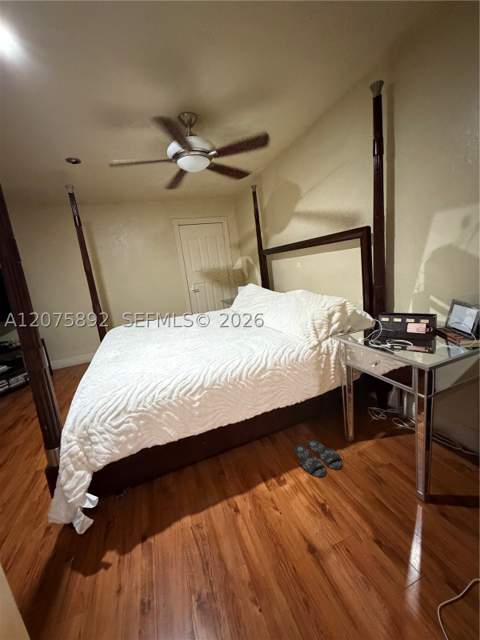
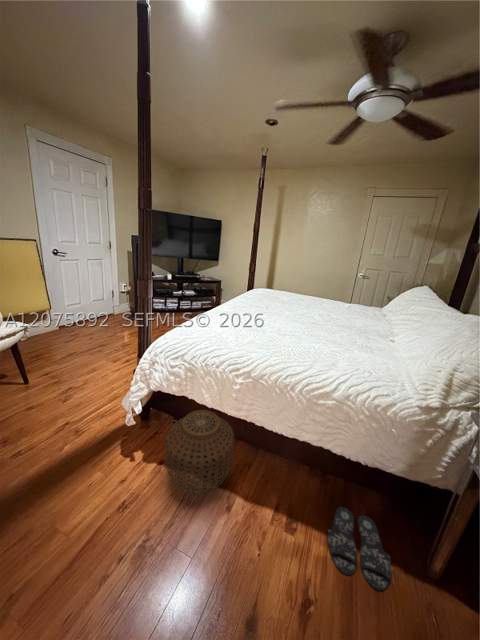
woven basket: none [147,443,221,534] -> present [165,410,235,495]

